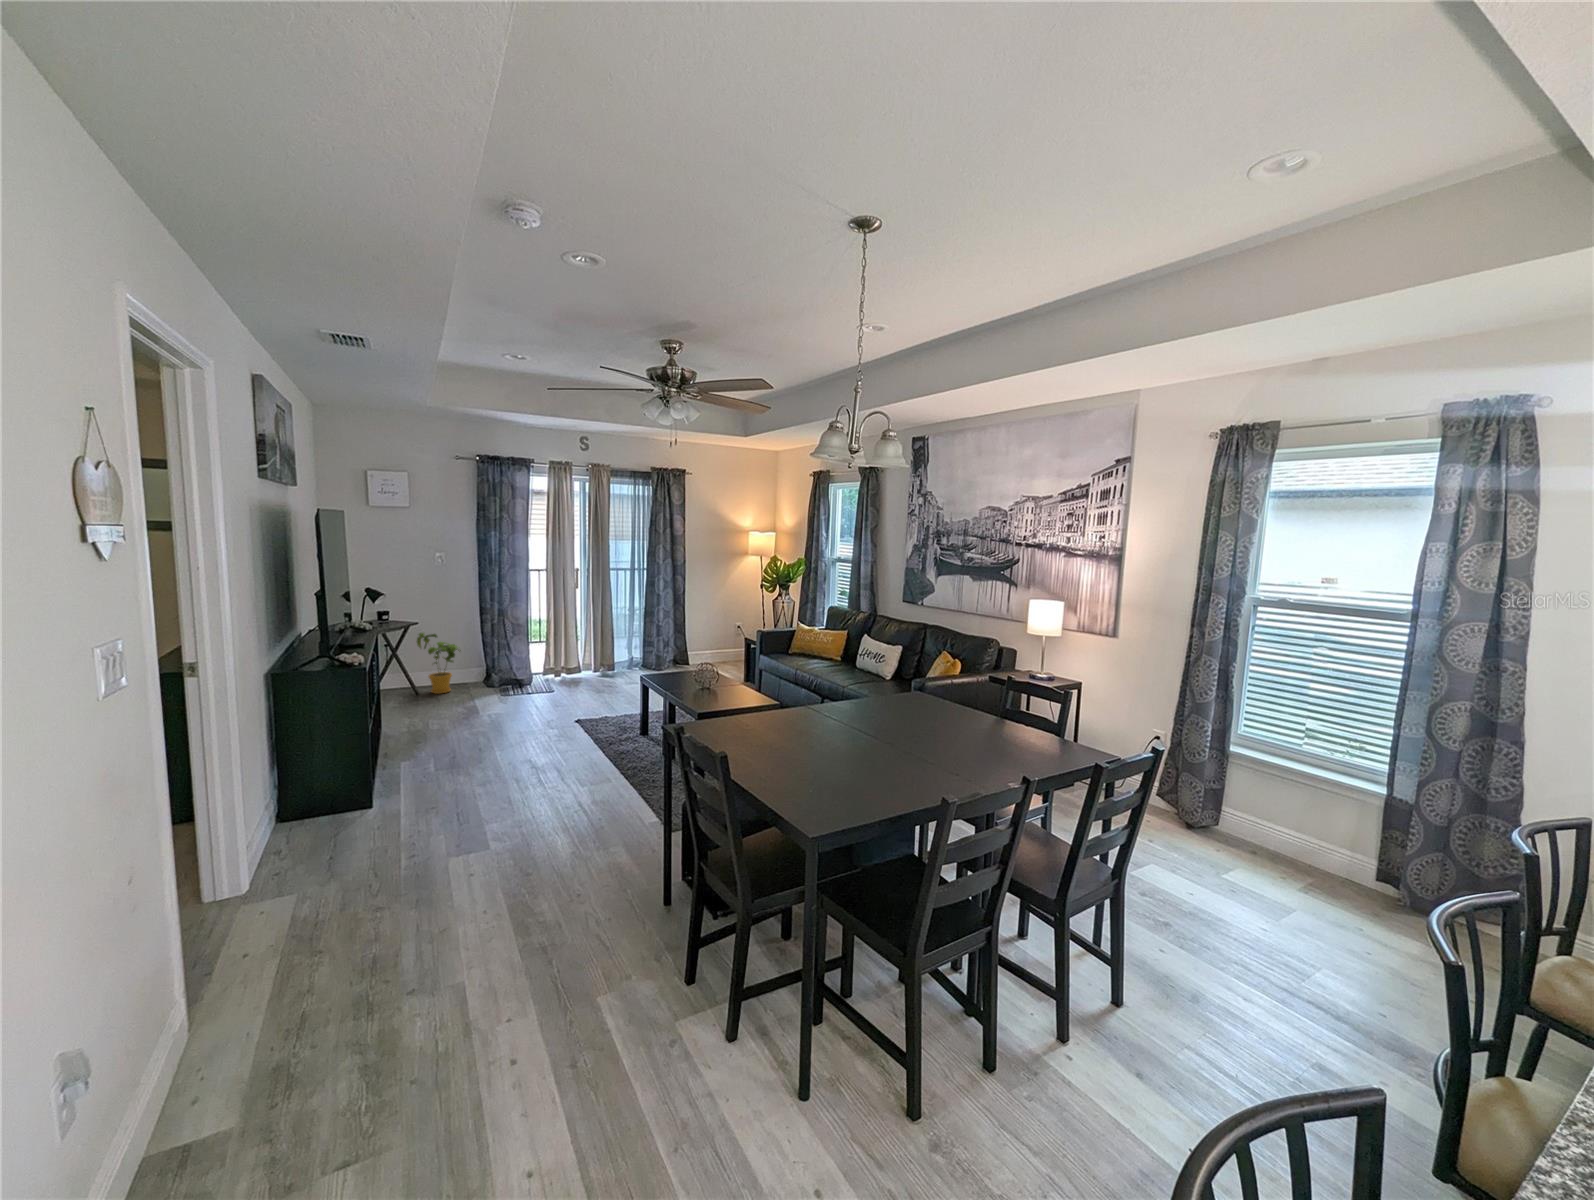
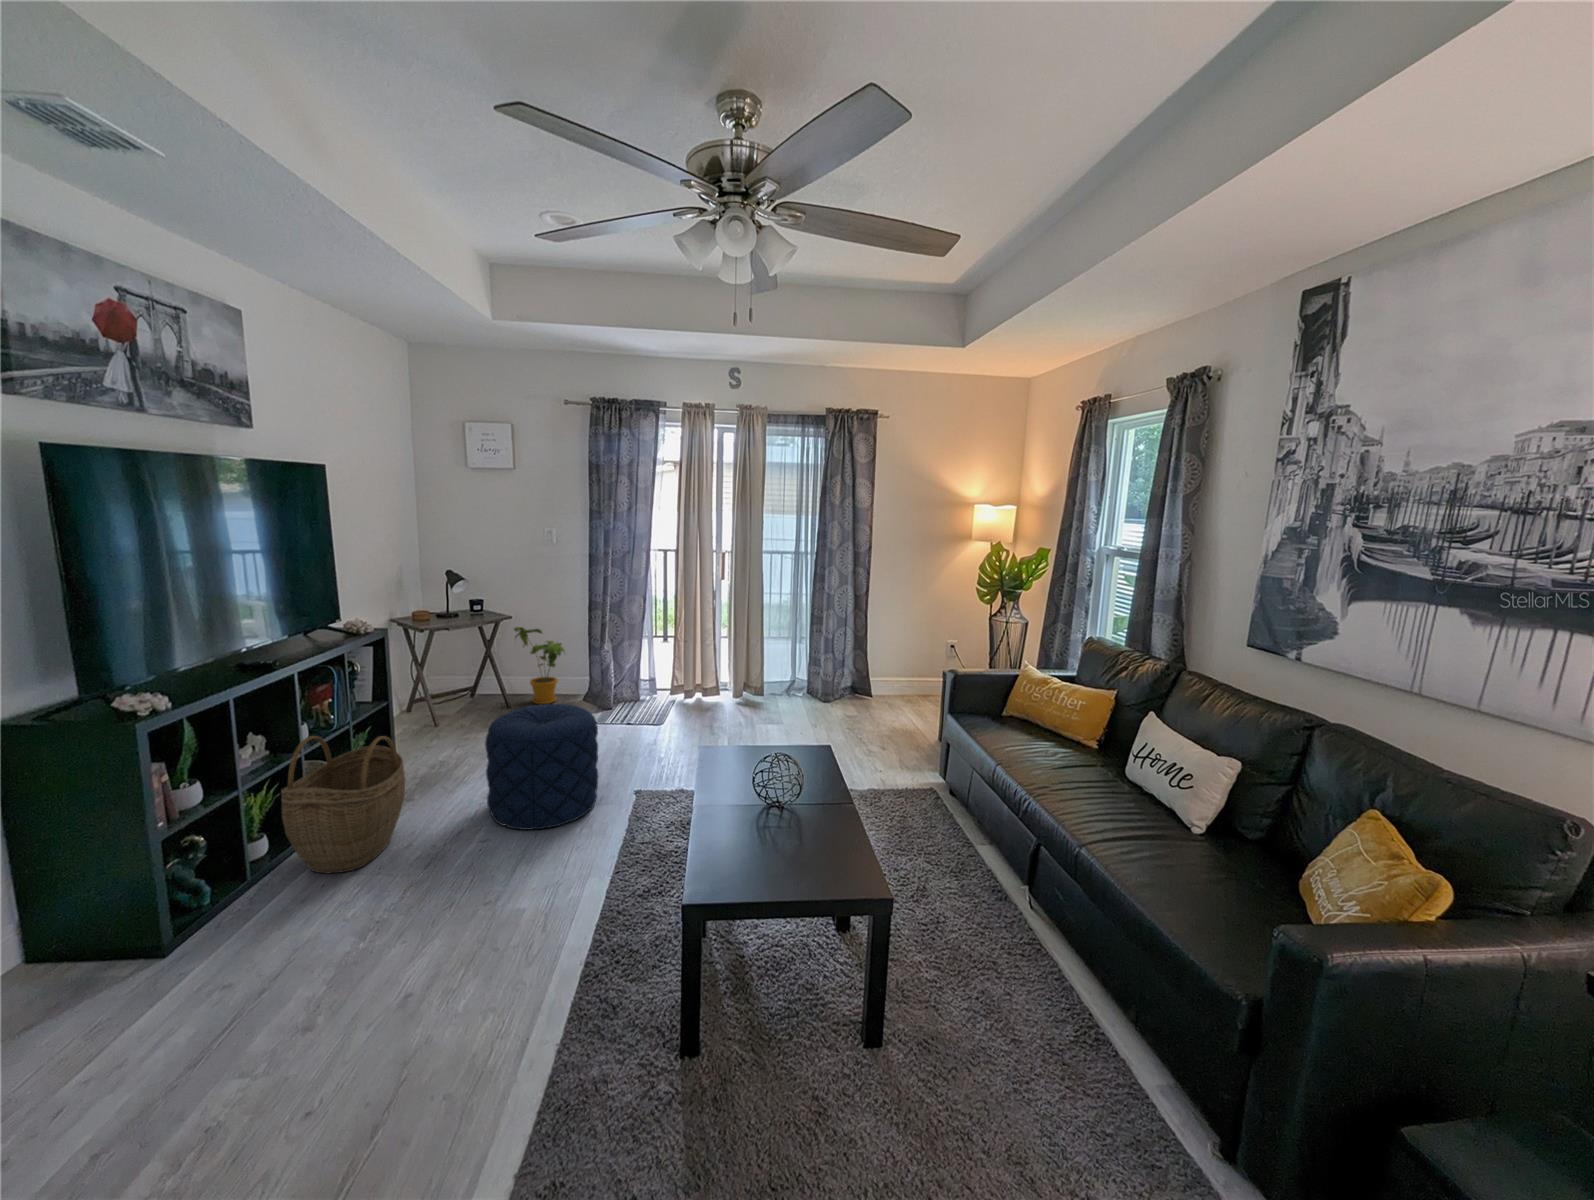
pouf: none [485,670,560,748] -> present [485,704,598,830]
woven basket: none [385,690,451,780] -> present [281,736,405,873]

